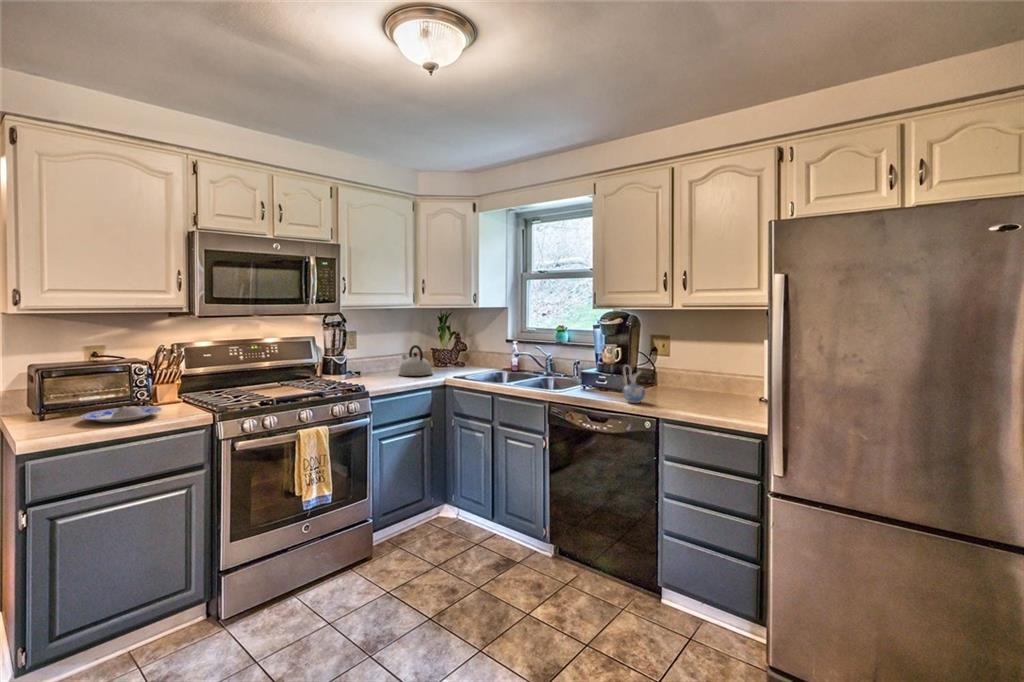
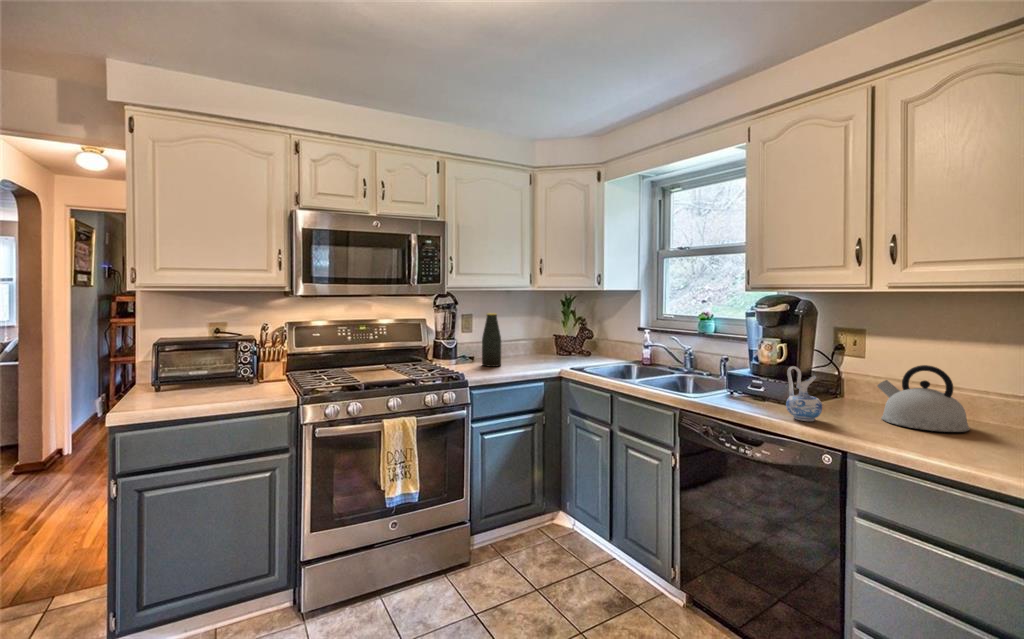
bottle: none [372,331,391,380] -> present [482,313,501,367]
kettle: present [399,345,432,376] -> present [878,365,970,432]
plate: present [81,406,162,422] -> none [183,383,259,398]

